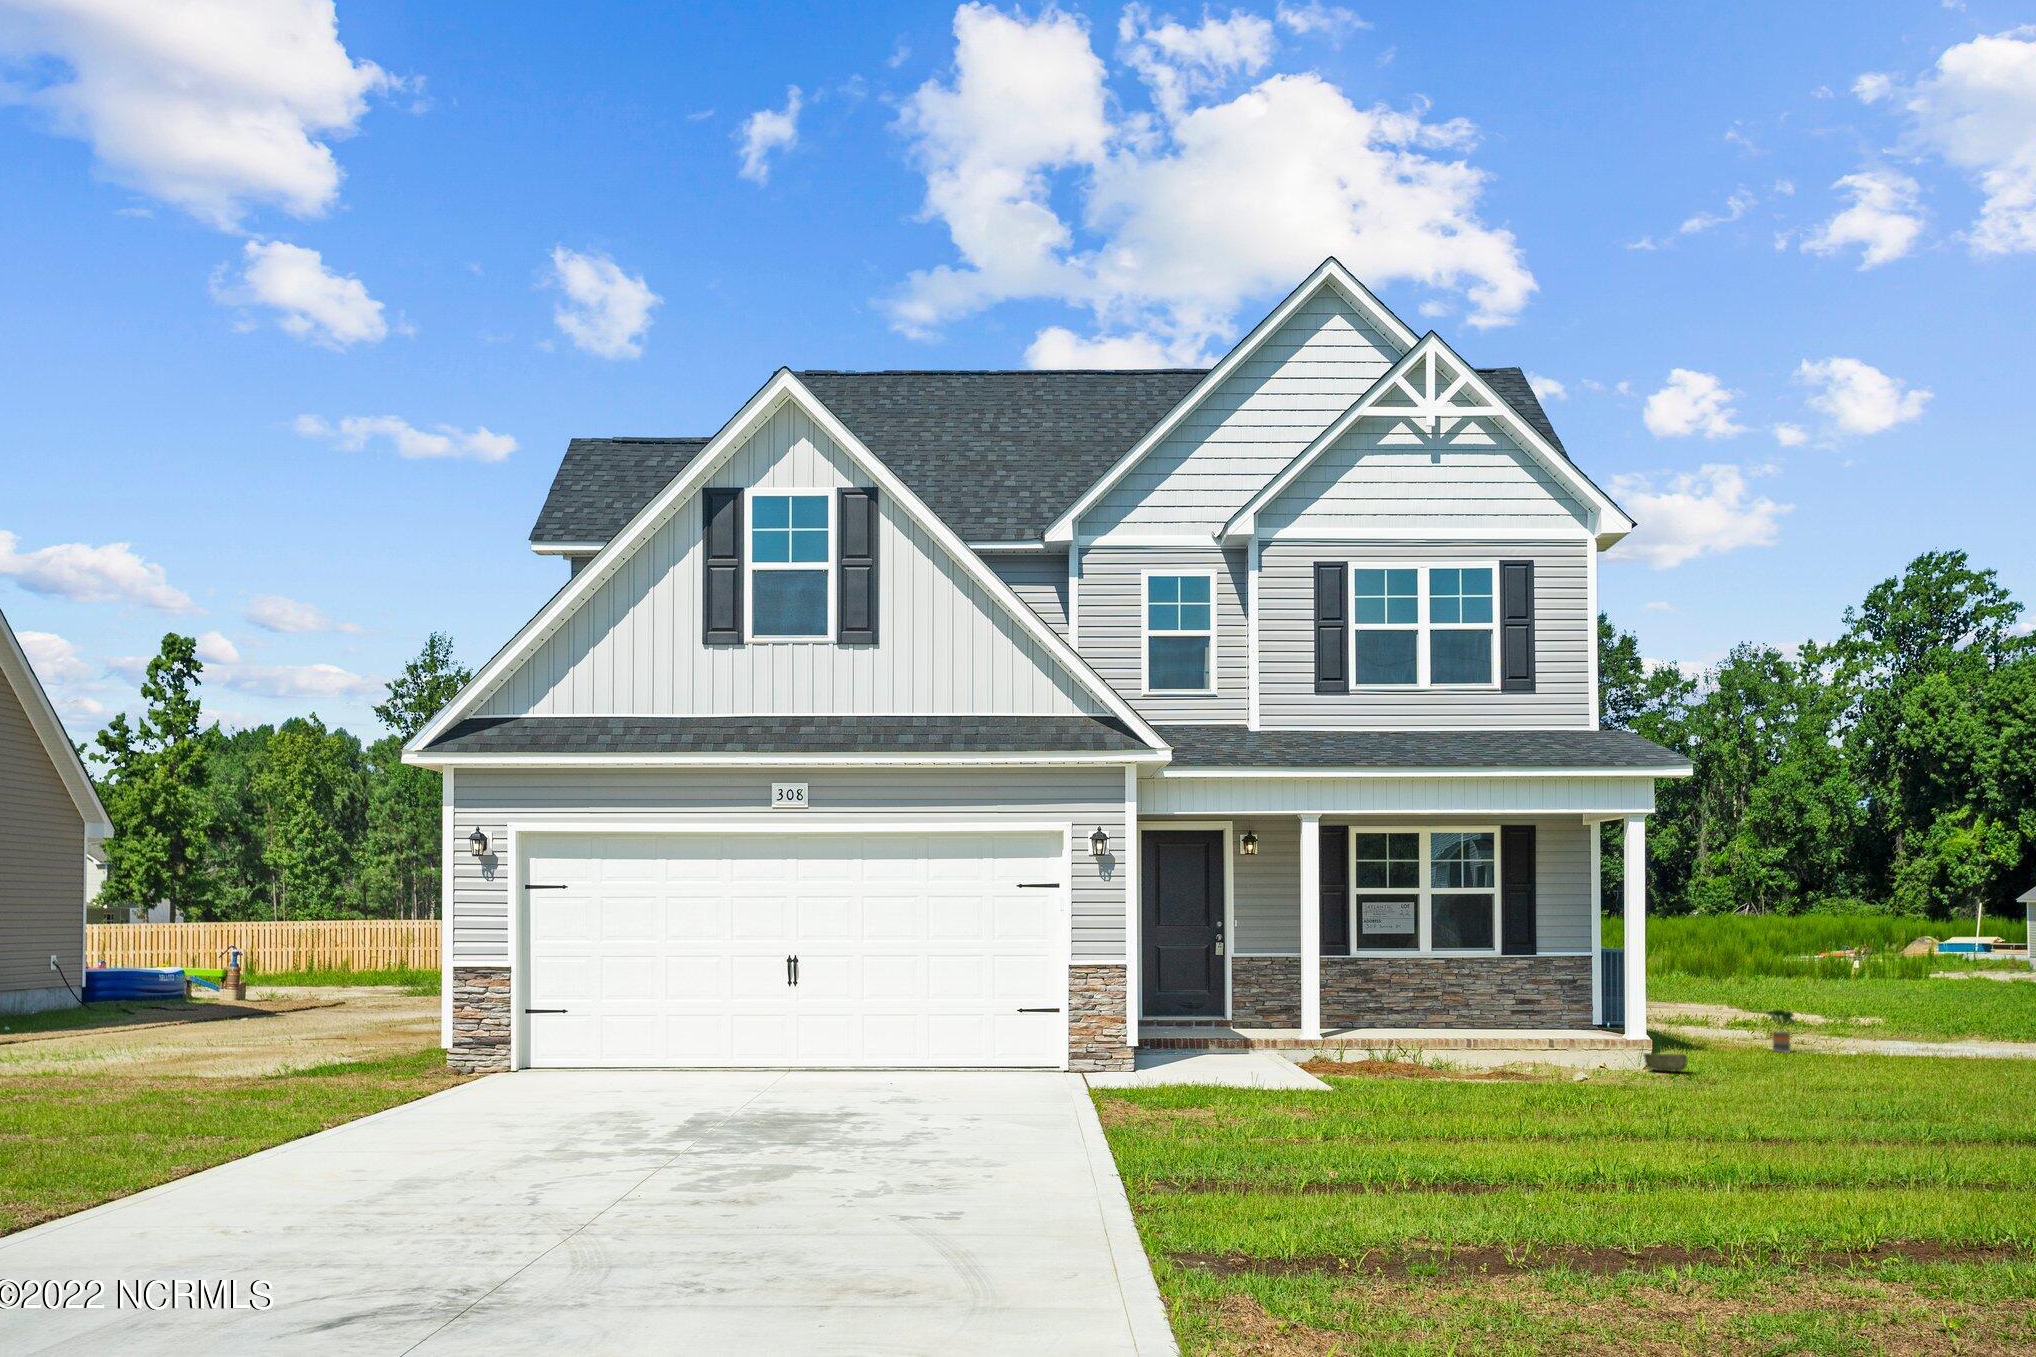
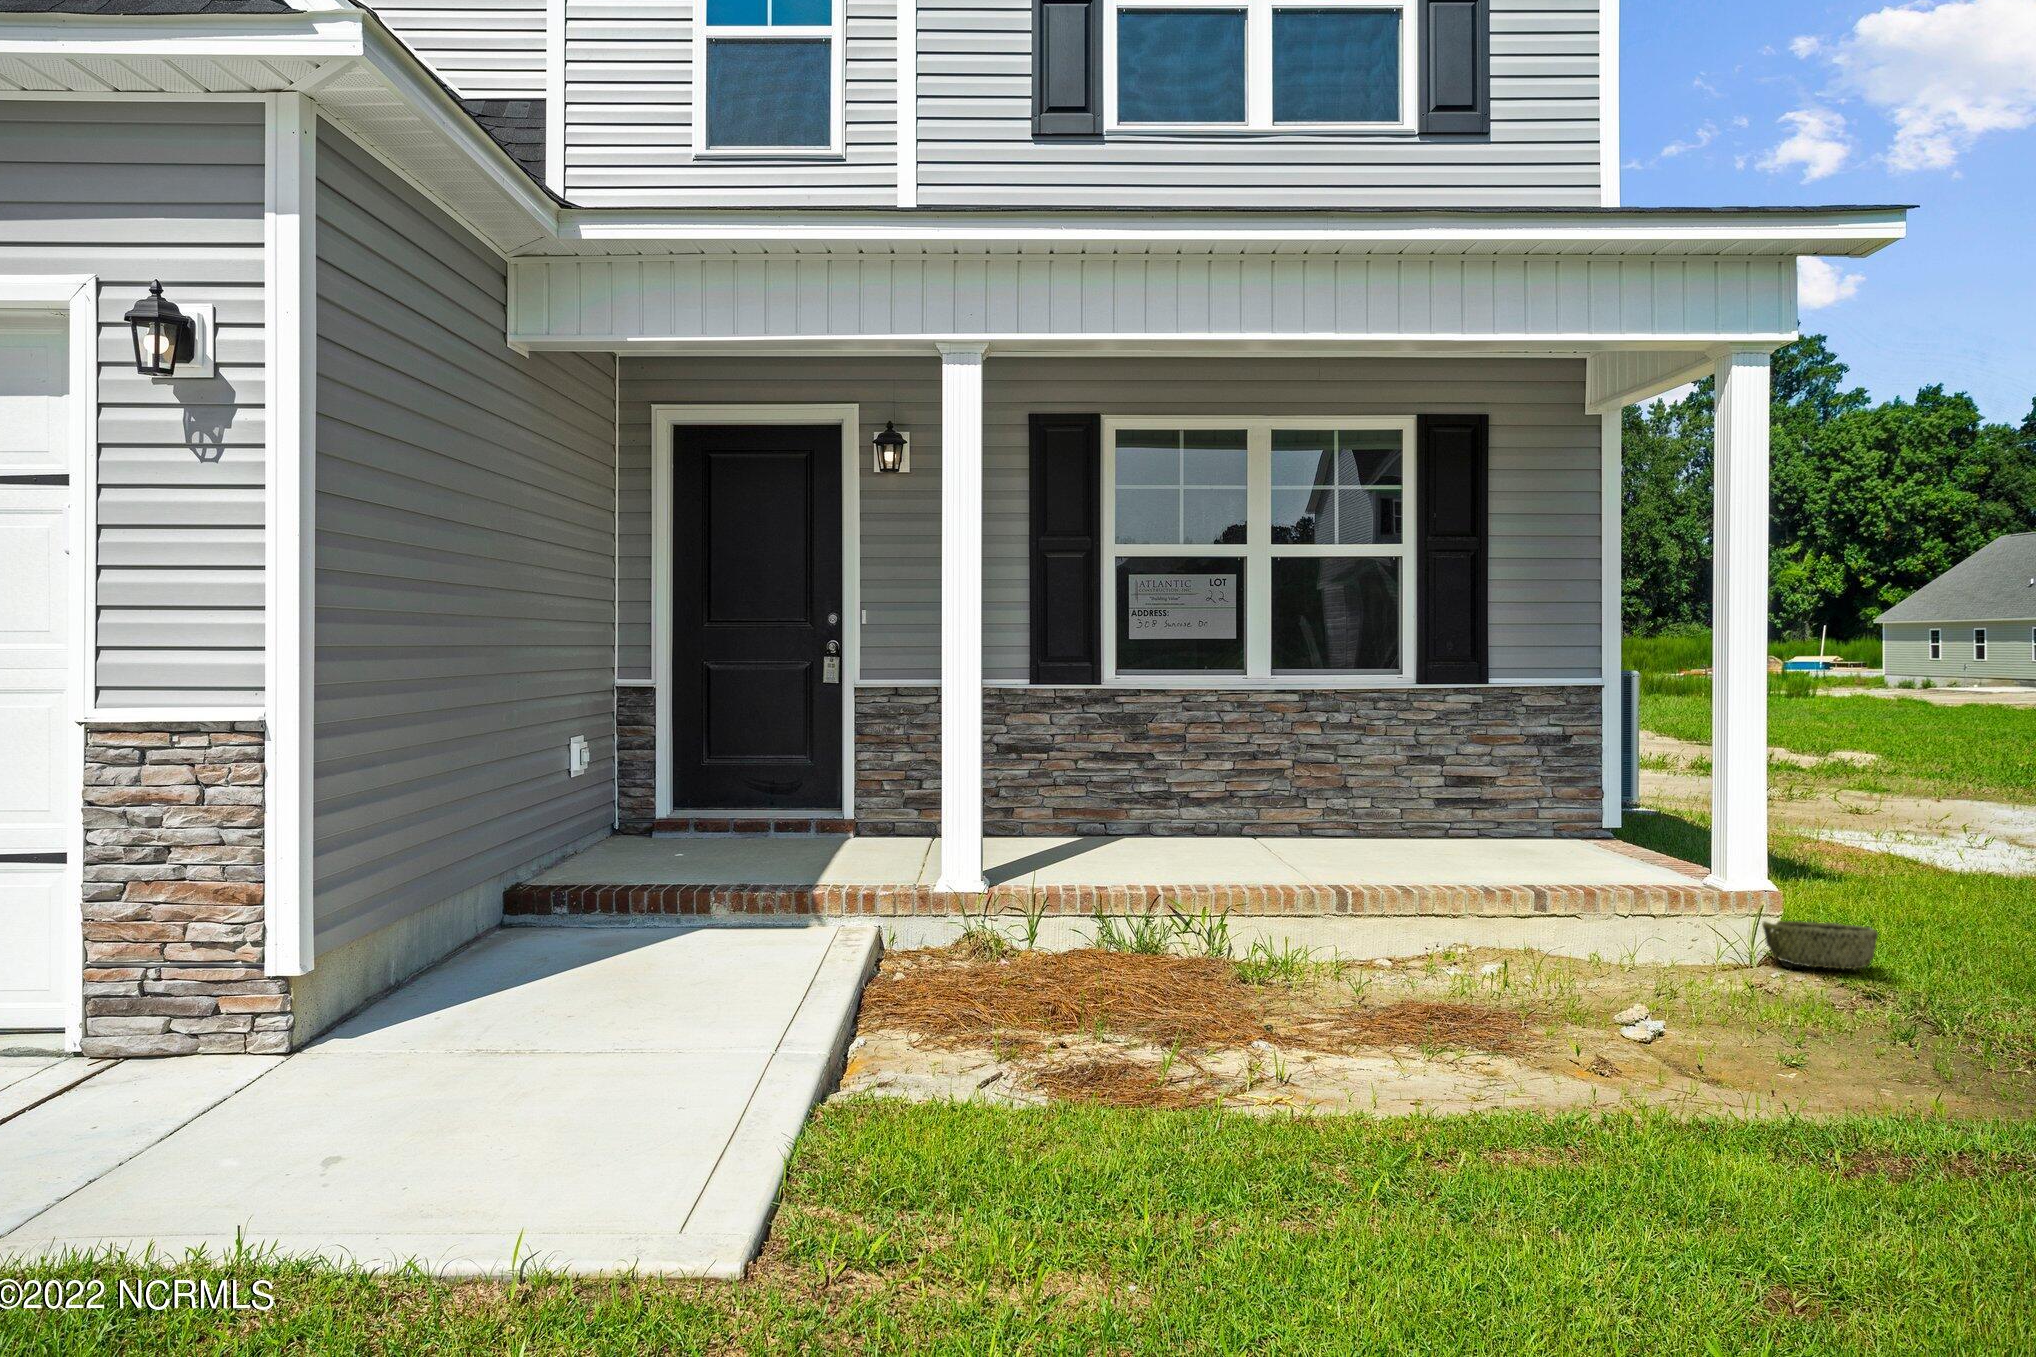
potted tree: present [1767,1010,1795,1052] -> none [1924,787,1995,874]

